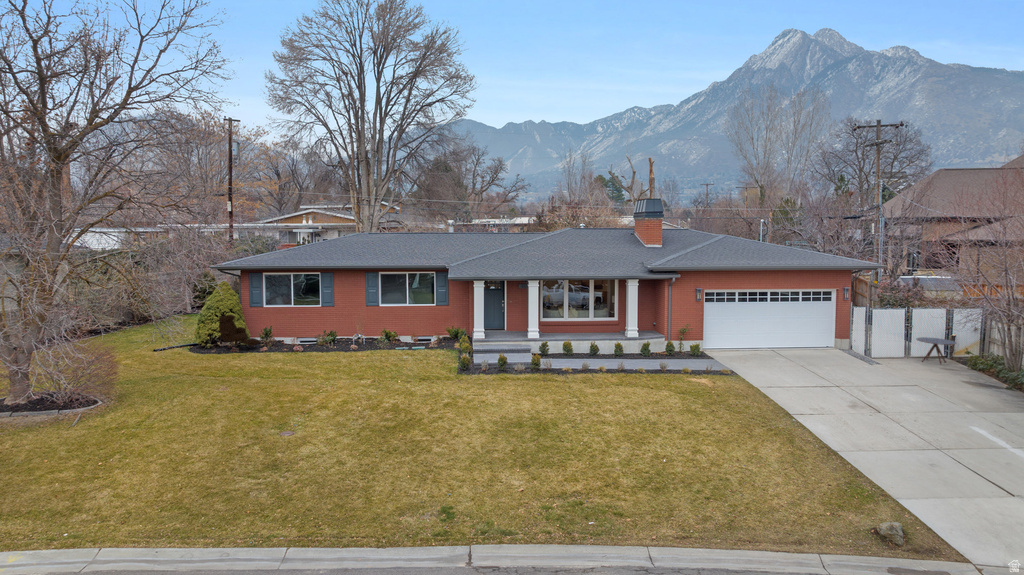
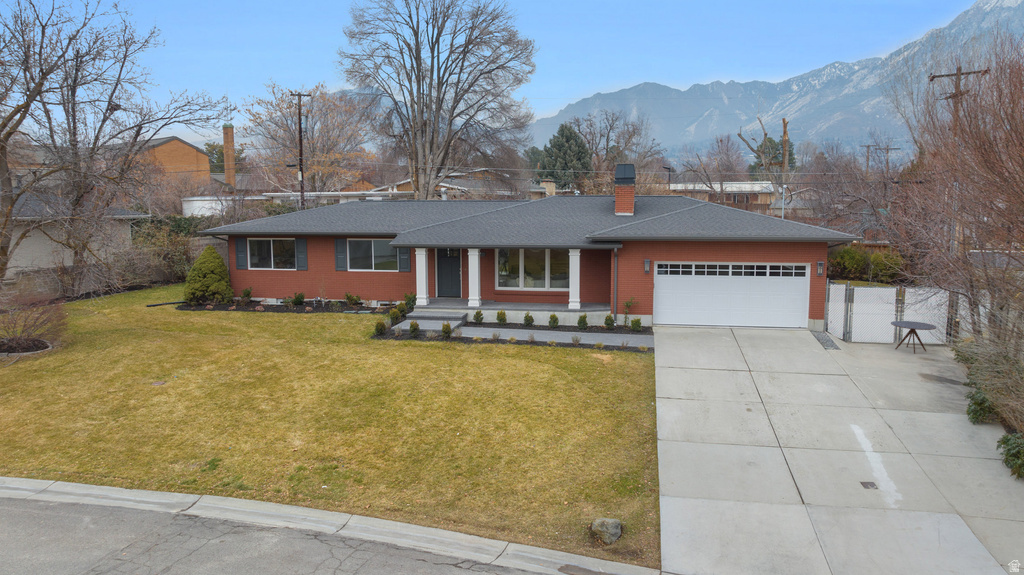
lounge chair: present [219,315,259,350] -> none [198,276,233,309]

